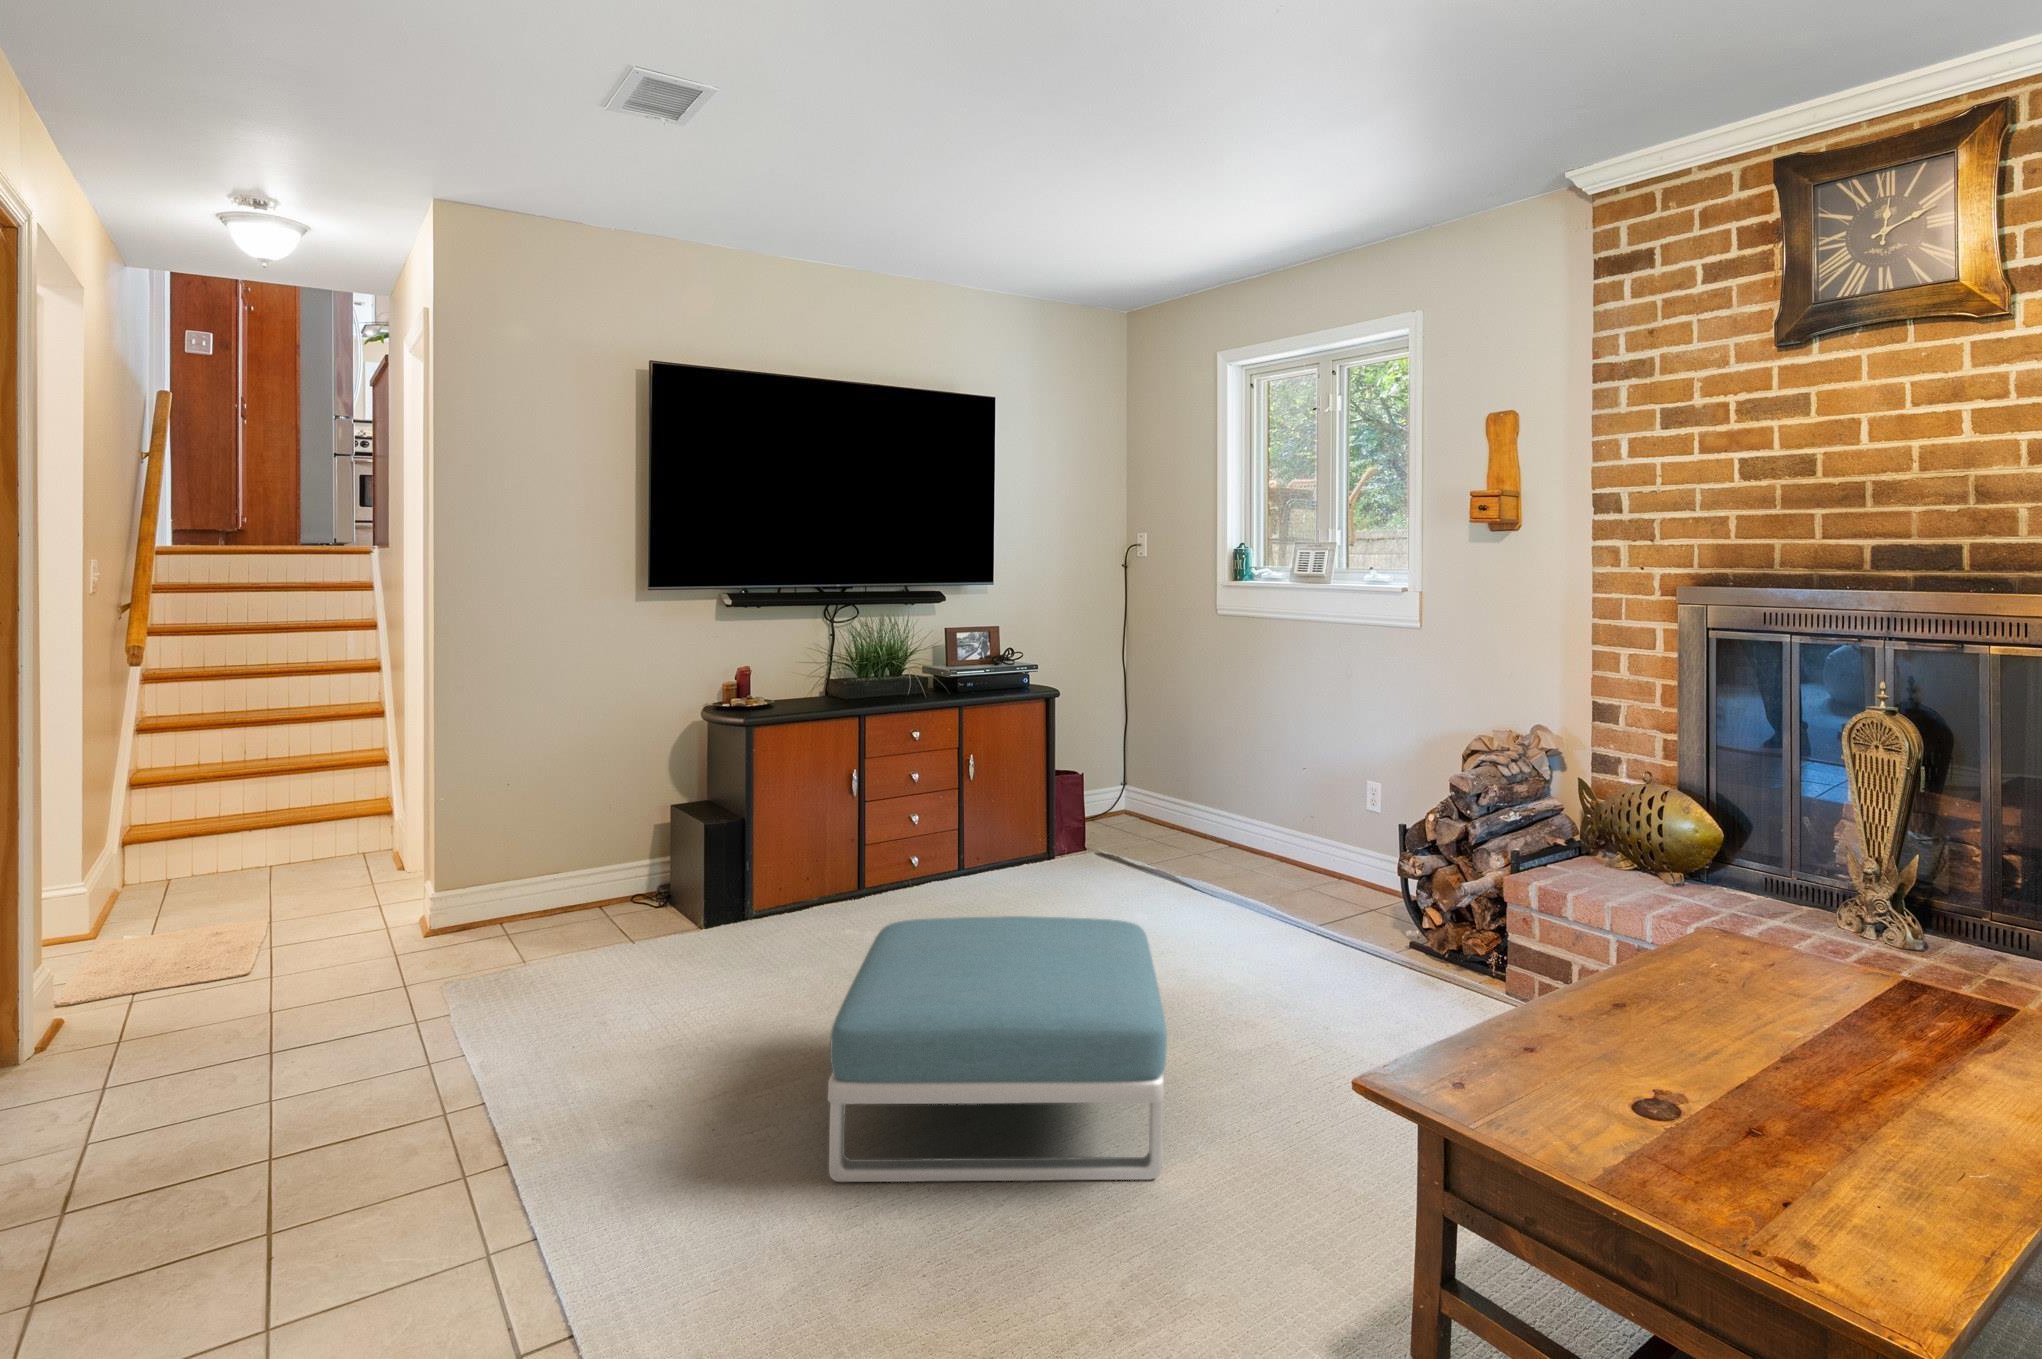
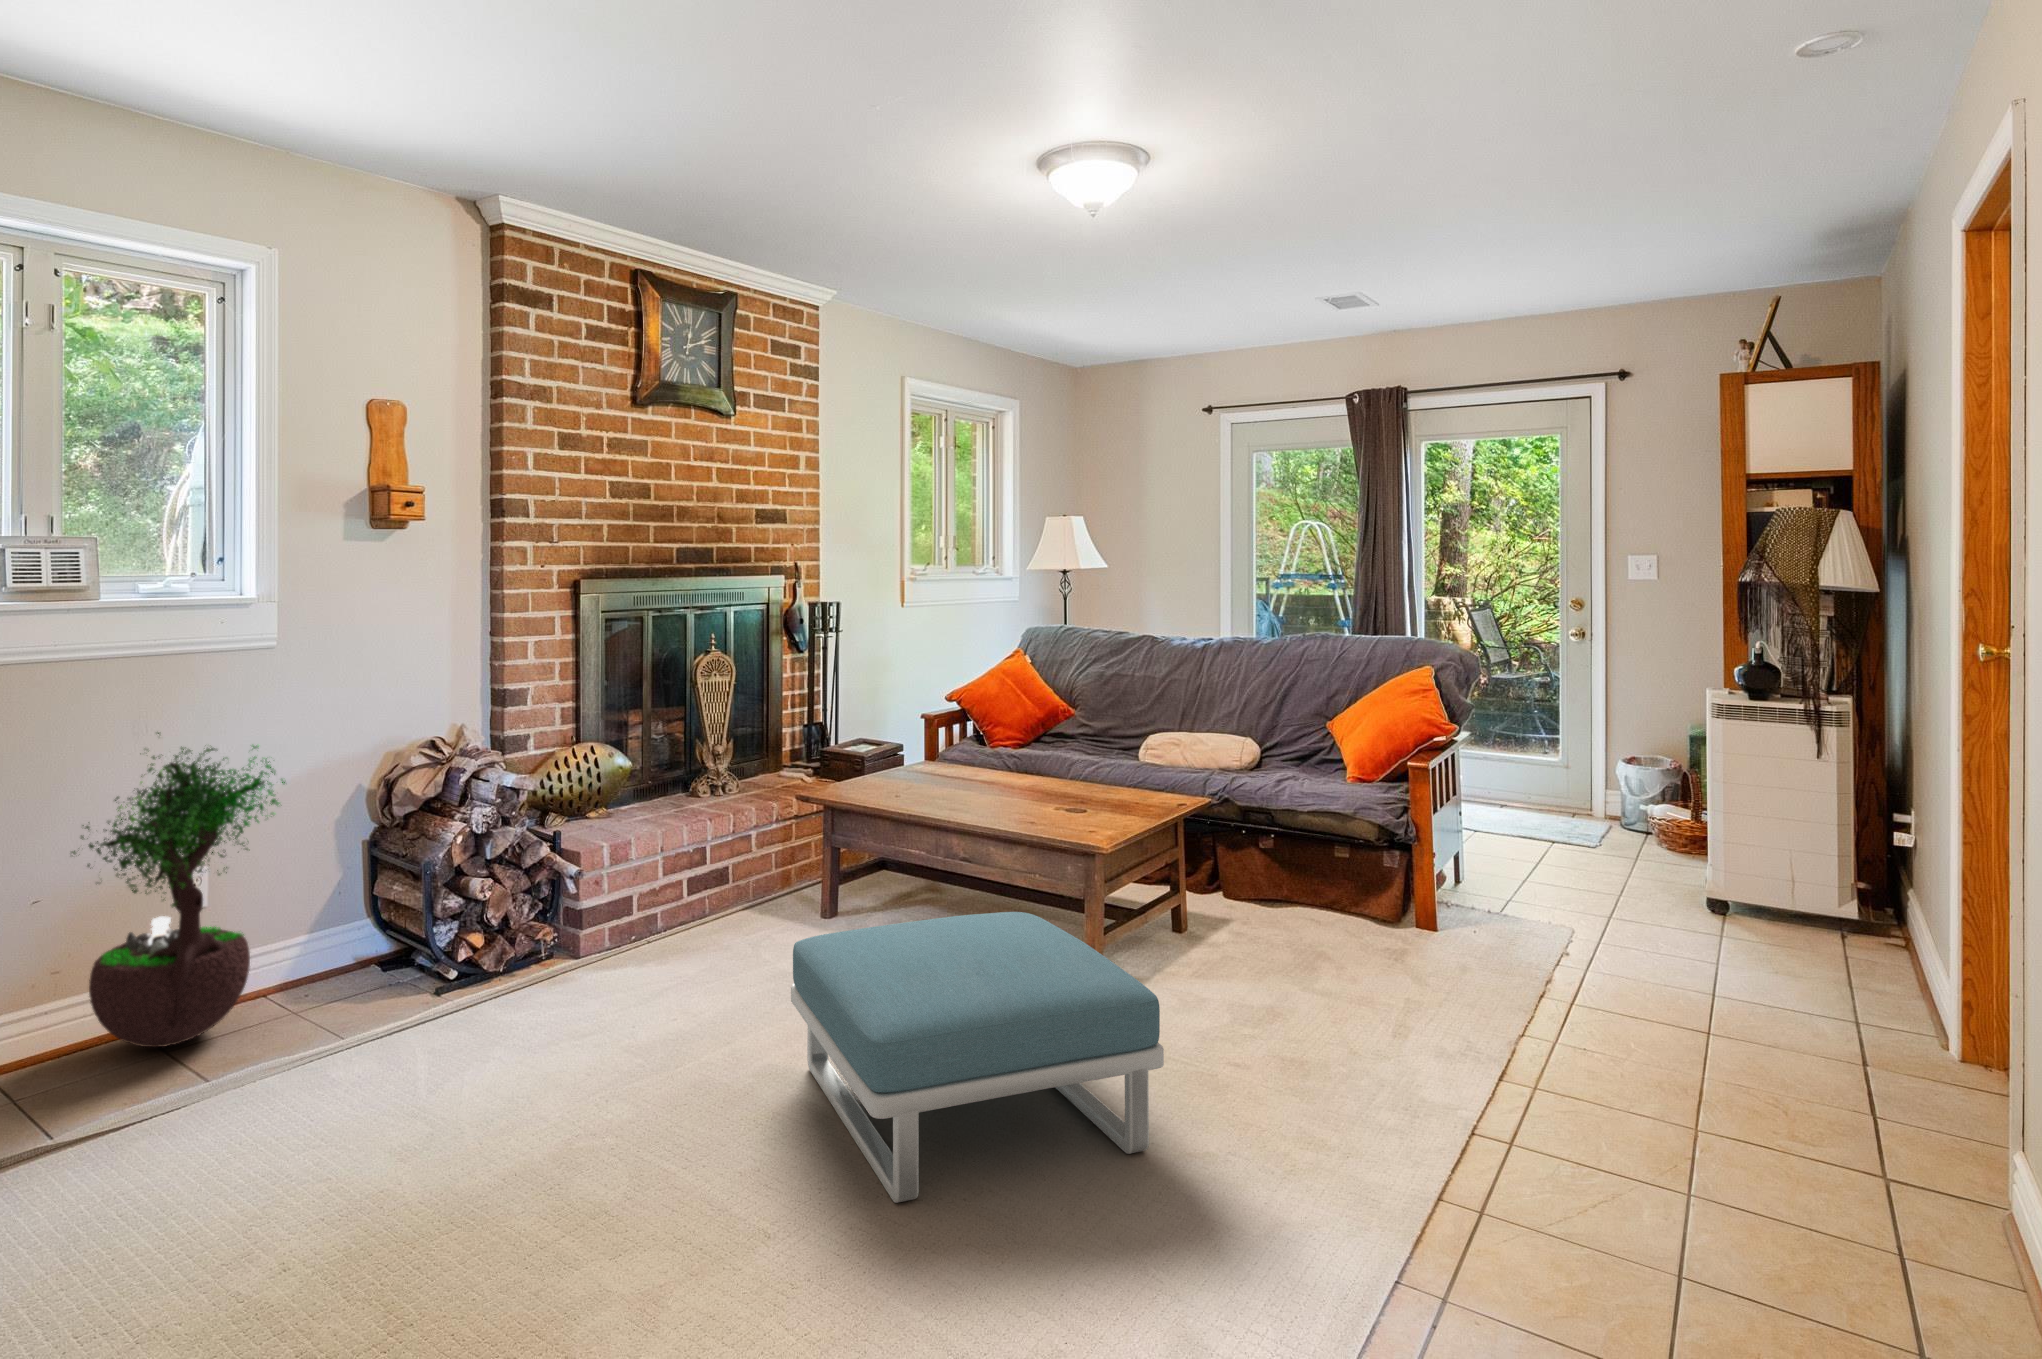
potted tree: none [1215,668,1357,886] -> present [72,733,285,1047]

